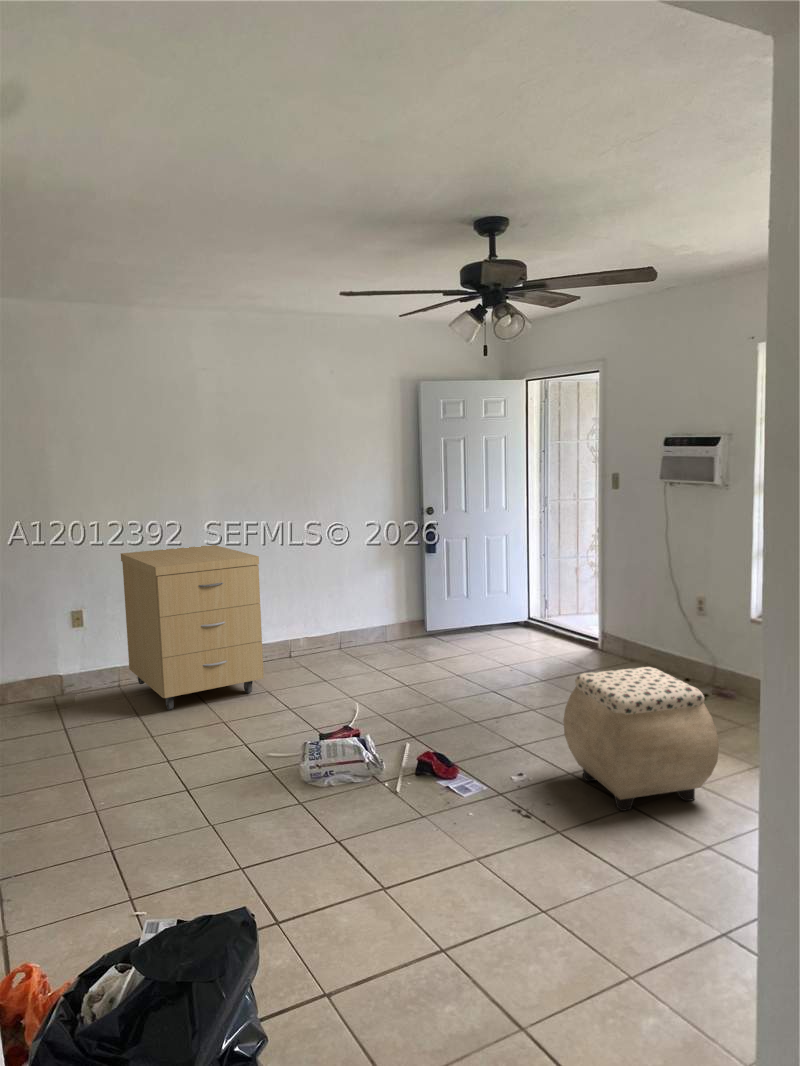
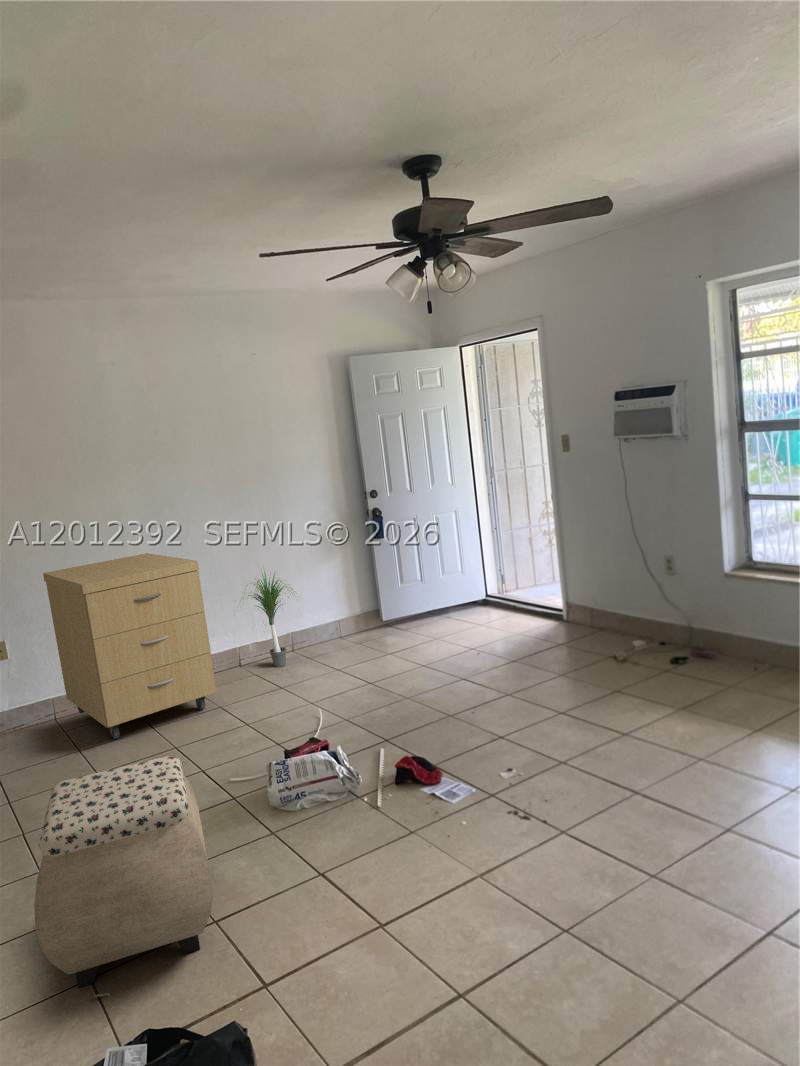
potted plant: none [289,566,352,663] -> present [248,572,293,667]
ottoman: present [563,667,719,811] -> present [34,756,213,988]

